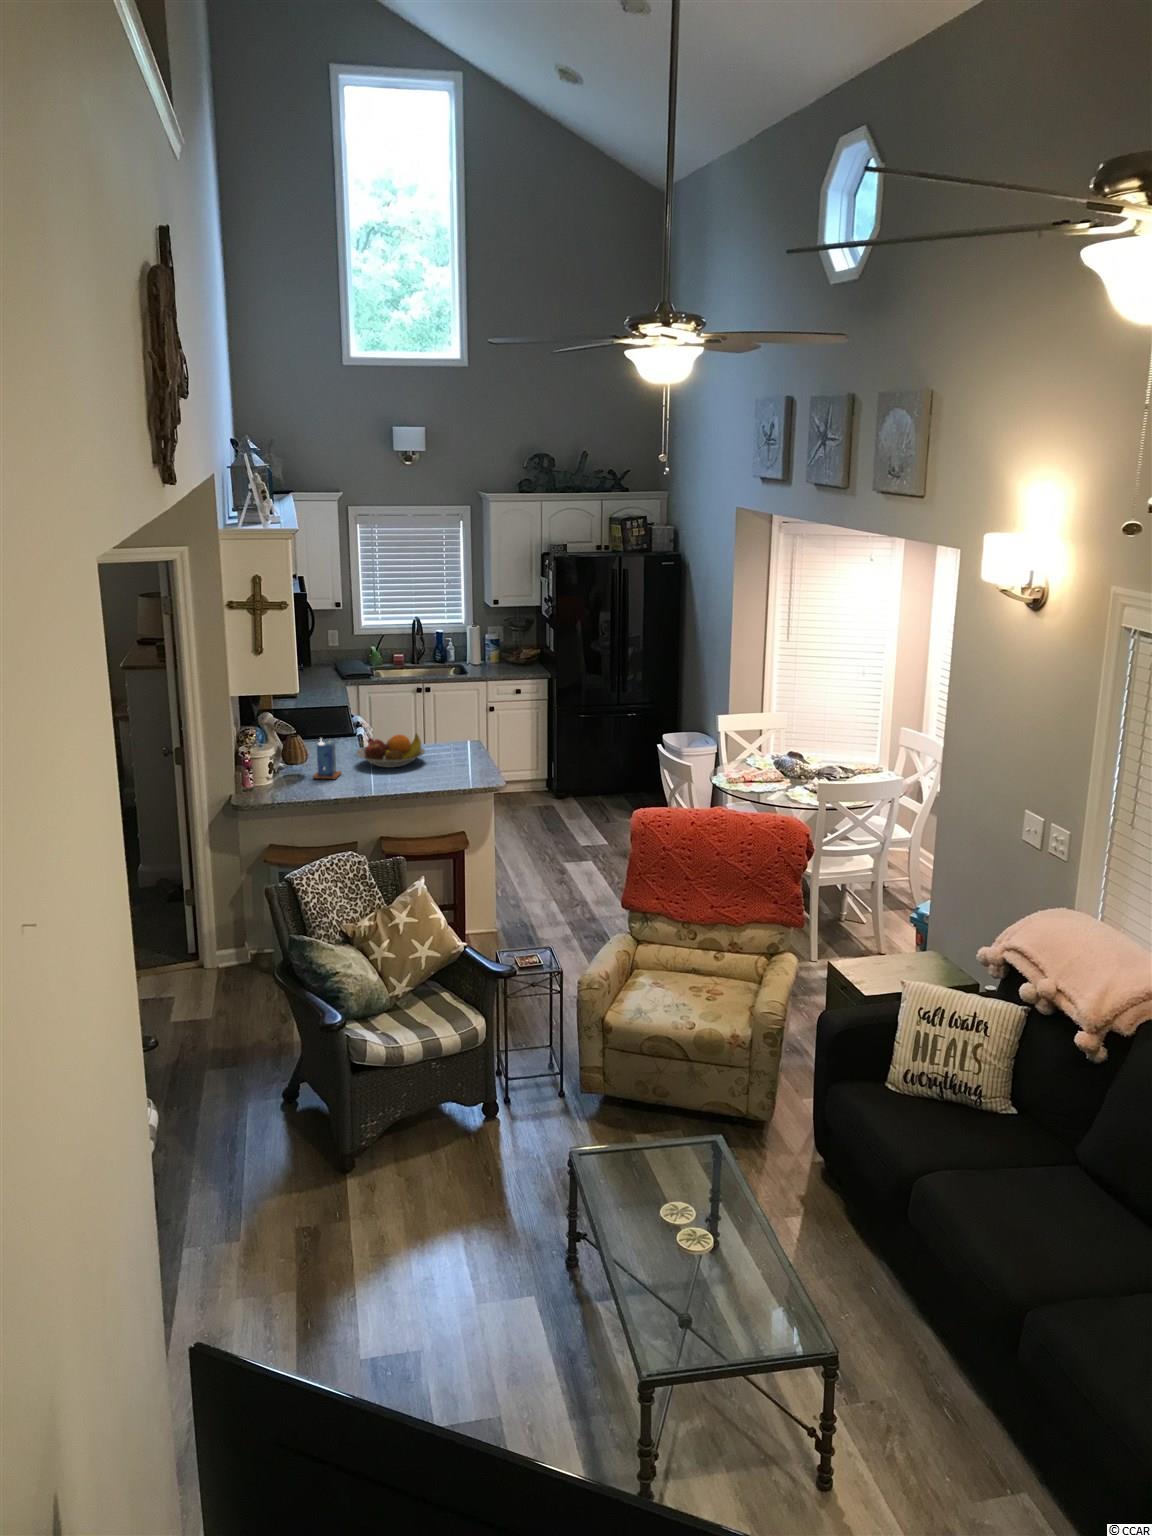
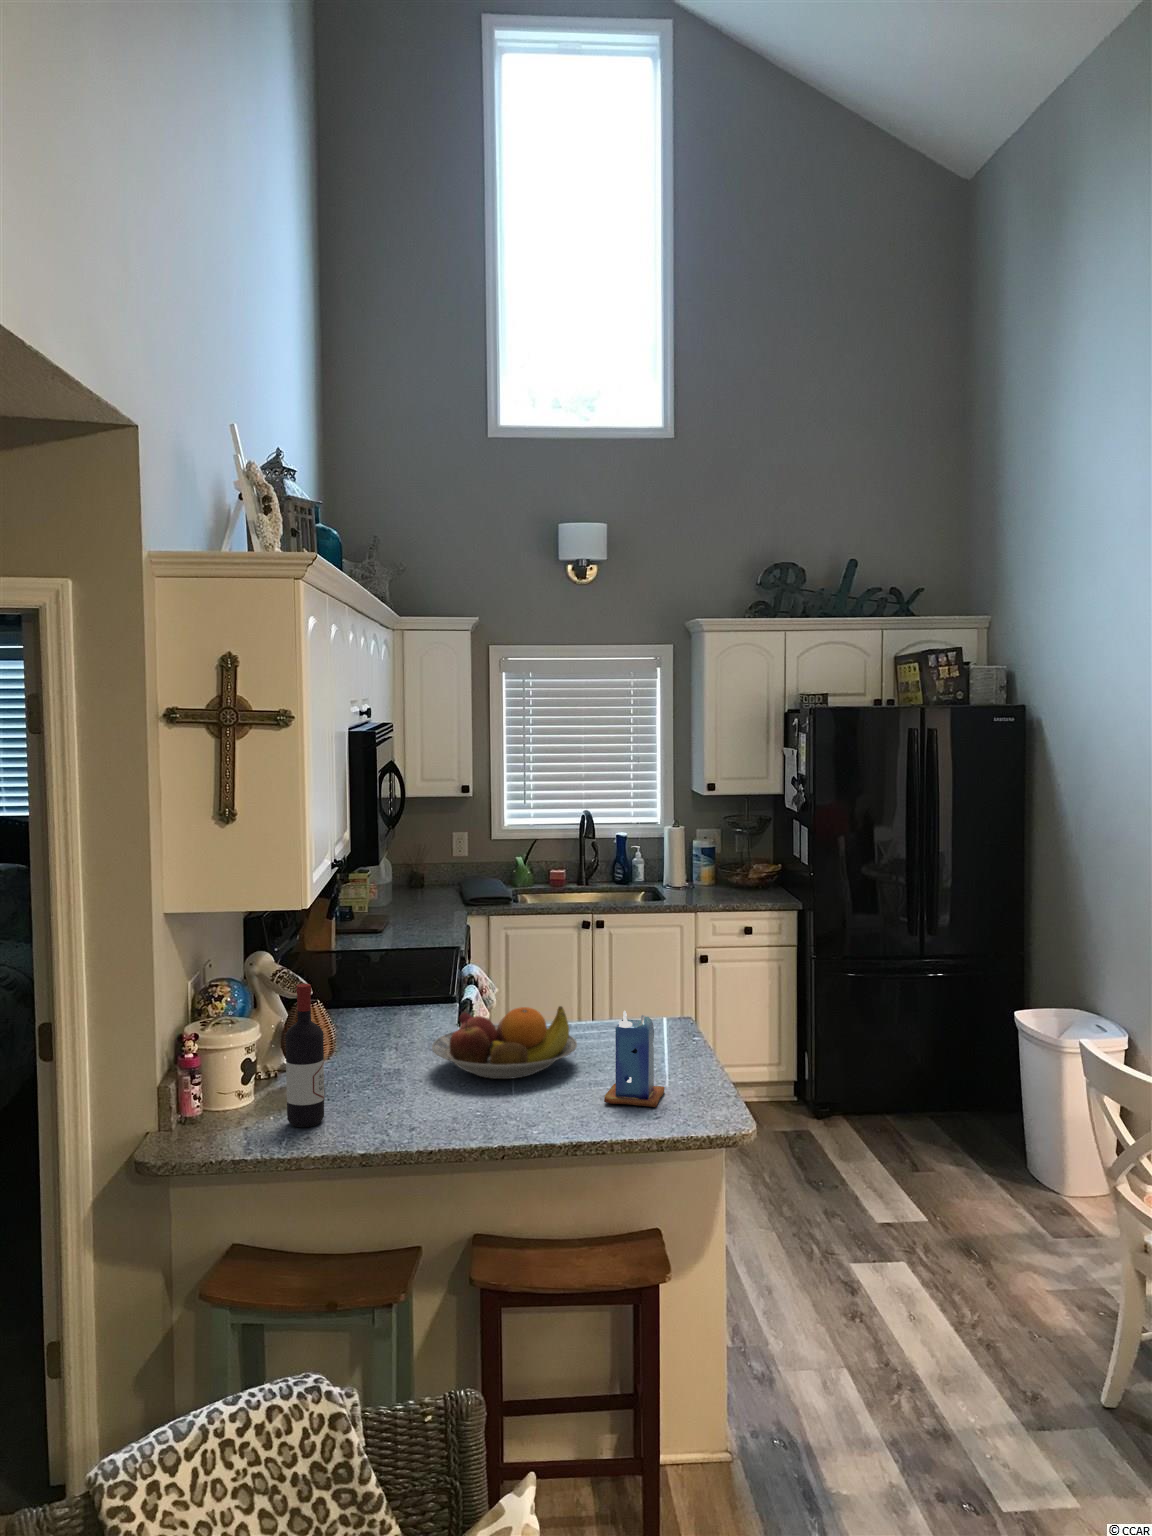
wine bottle: none [295,725,313,789] -> present [286,984,324,1127]
candle: present [313,739,341,779] -> present [604,1011,664,1107]

